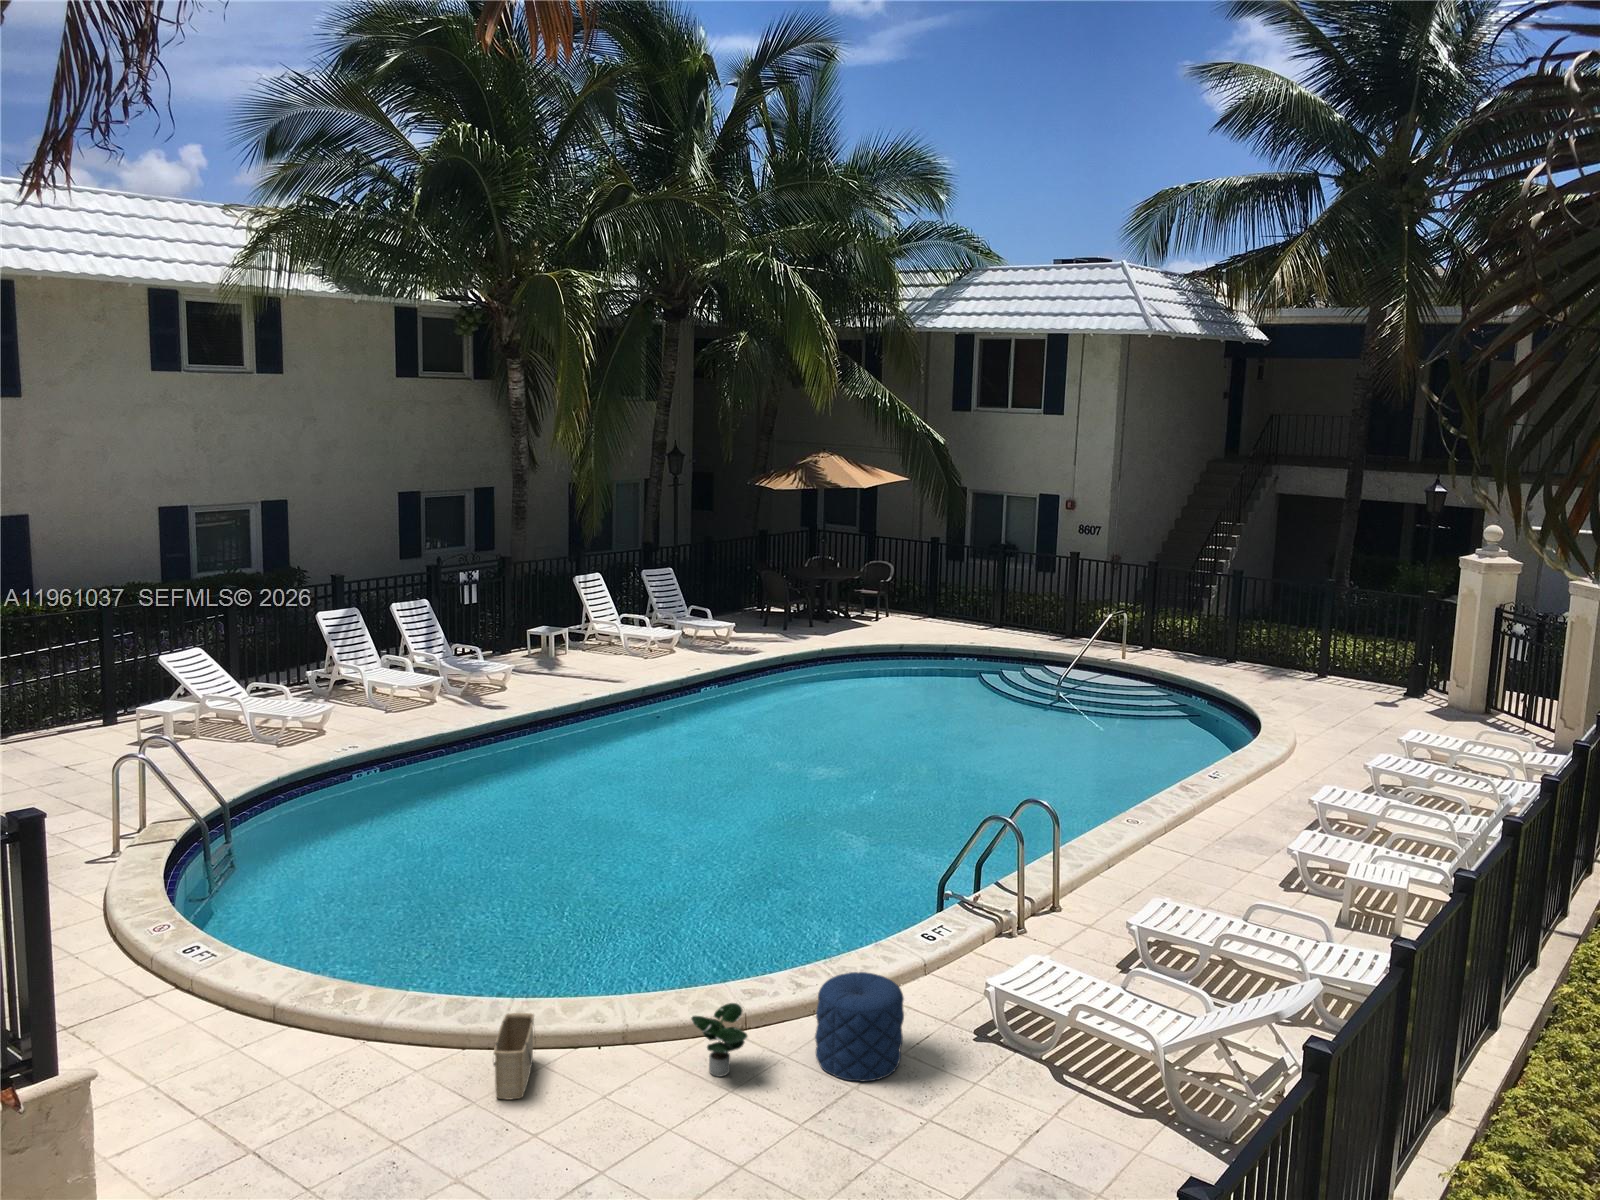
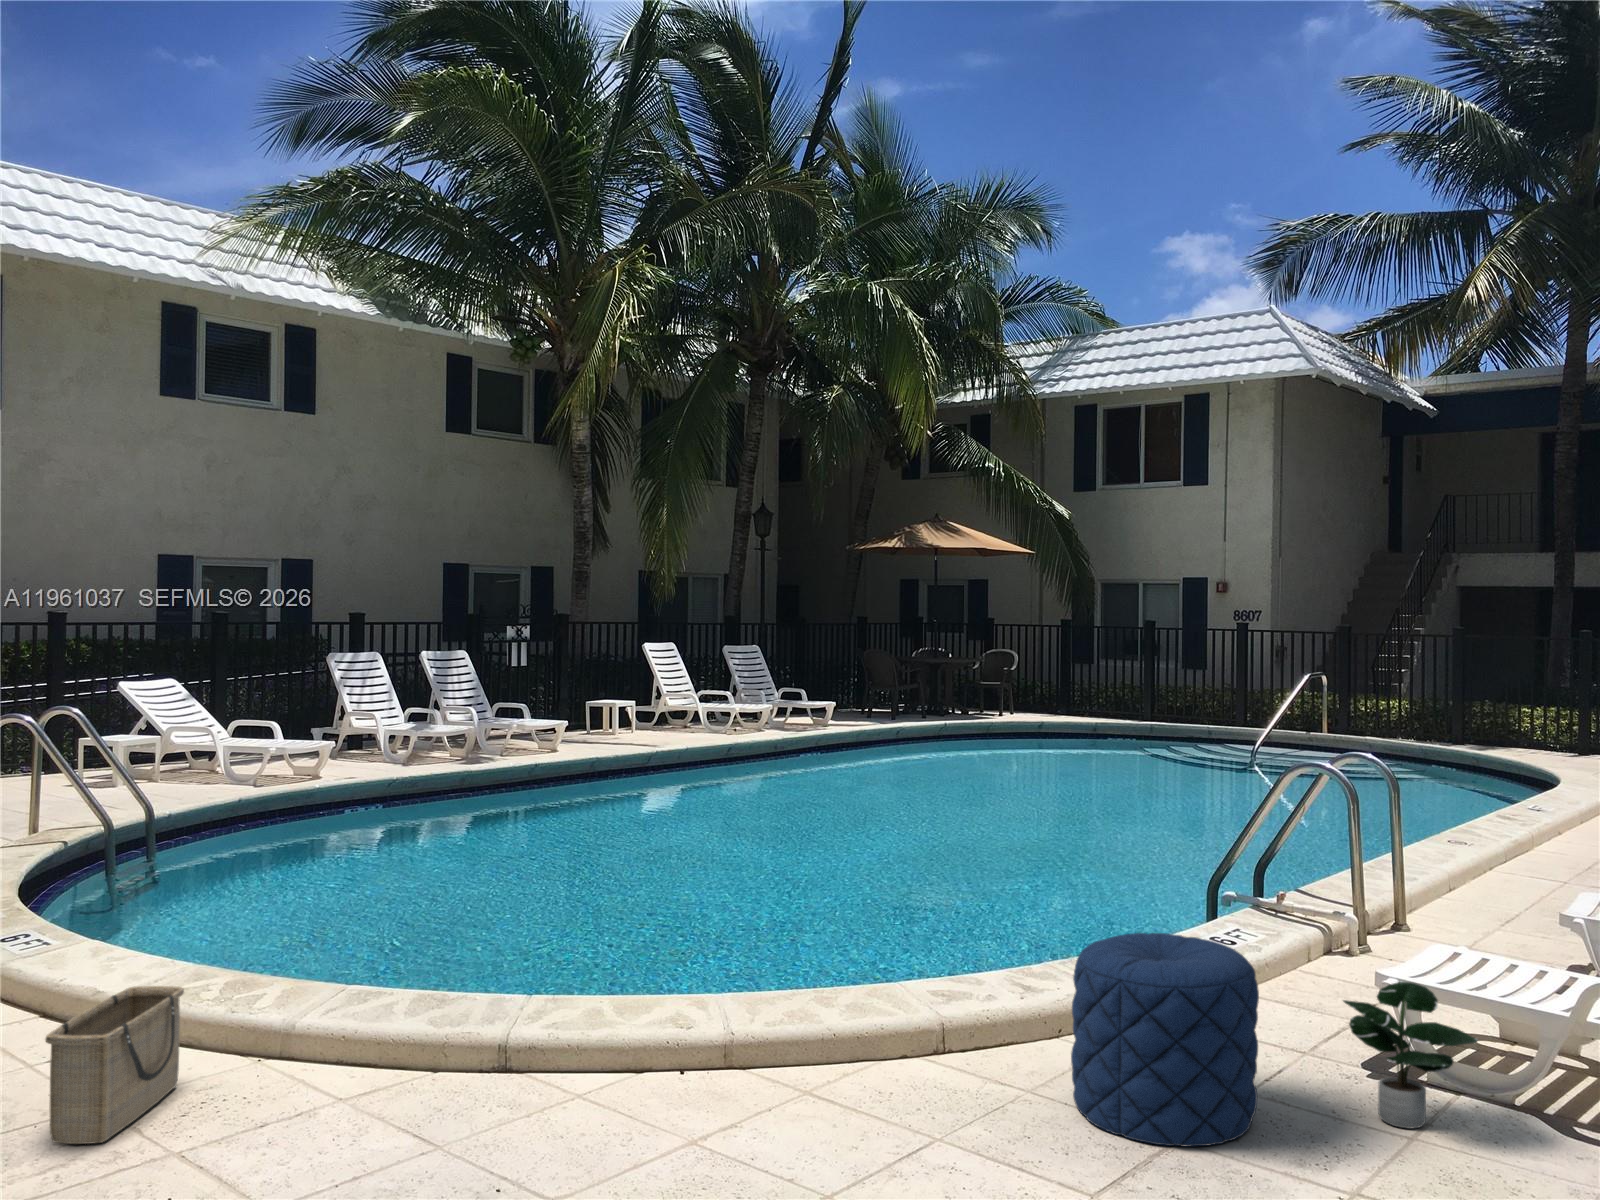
potted plant: present [691,1003,747,1077] -> present [1343,982,1477,1128]
basket: present [494,1013,536,1100] -> present [45,986,184,1144]

